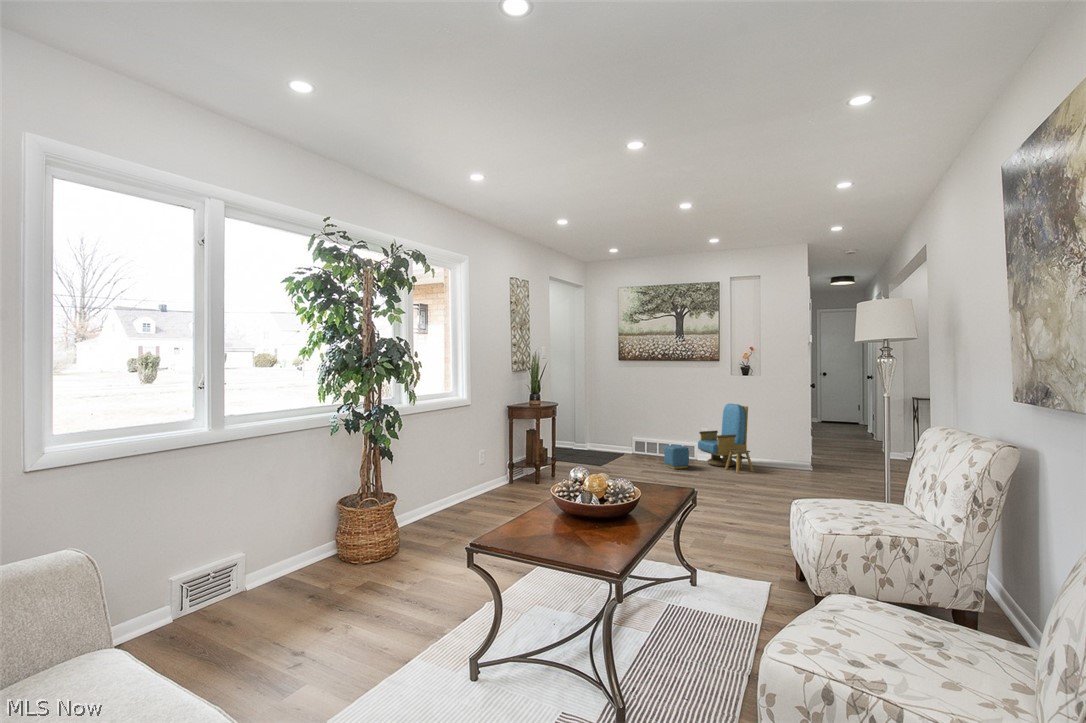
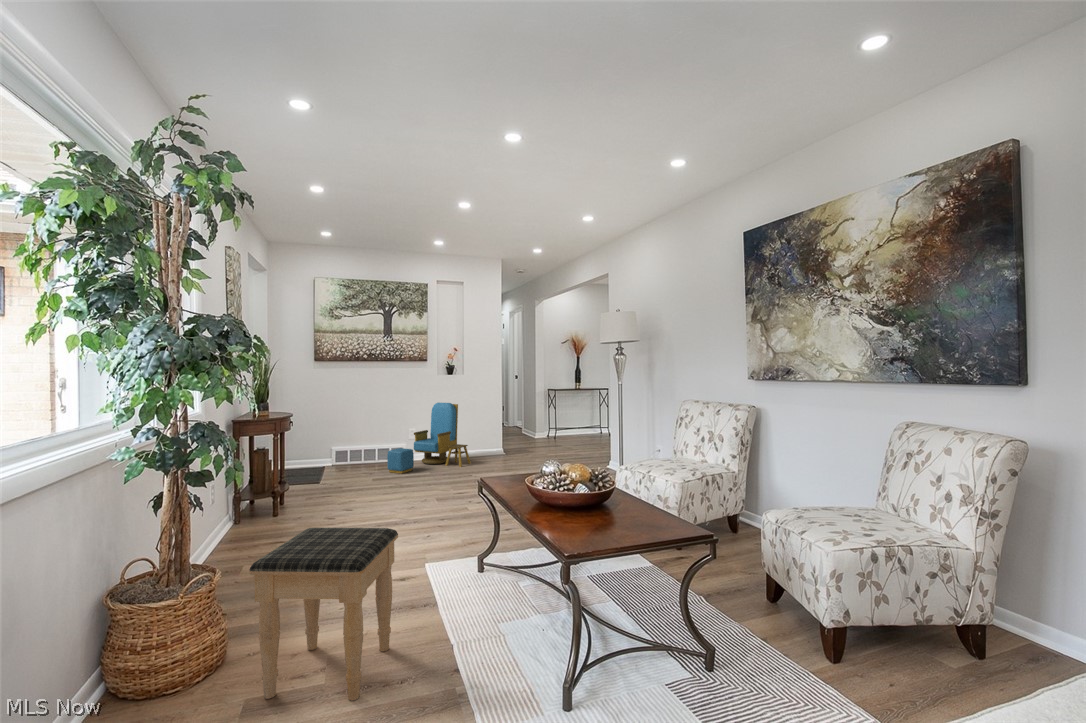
footstool: none [365,485,461,604] -> present [249,528,398,700]

